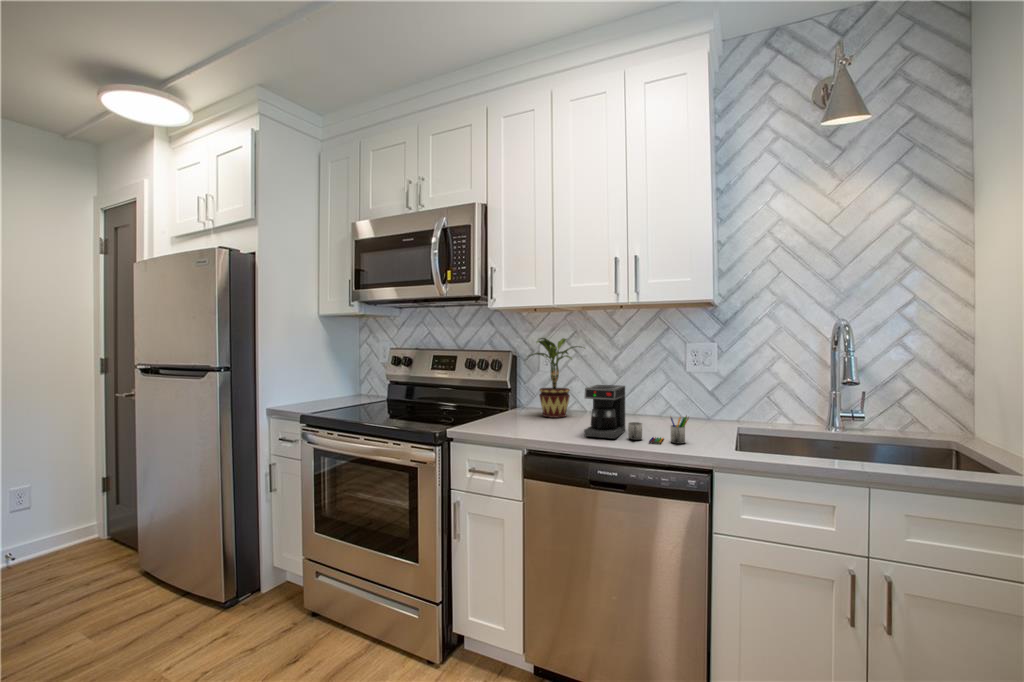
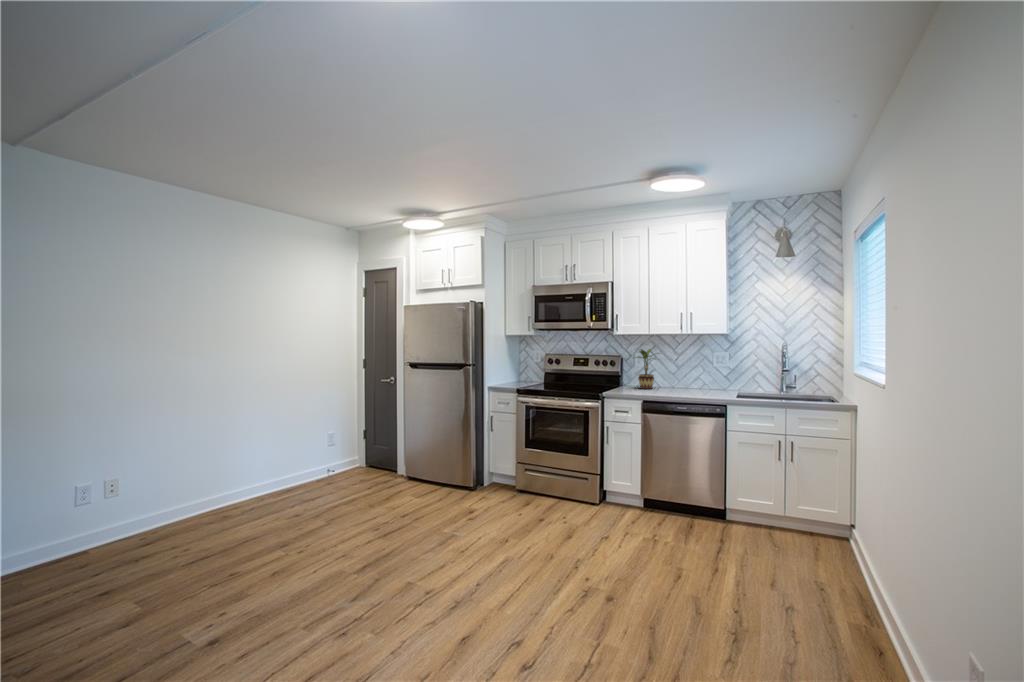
coffee maker: present [584,385,689,444] -> none [669,372,717,397]

